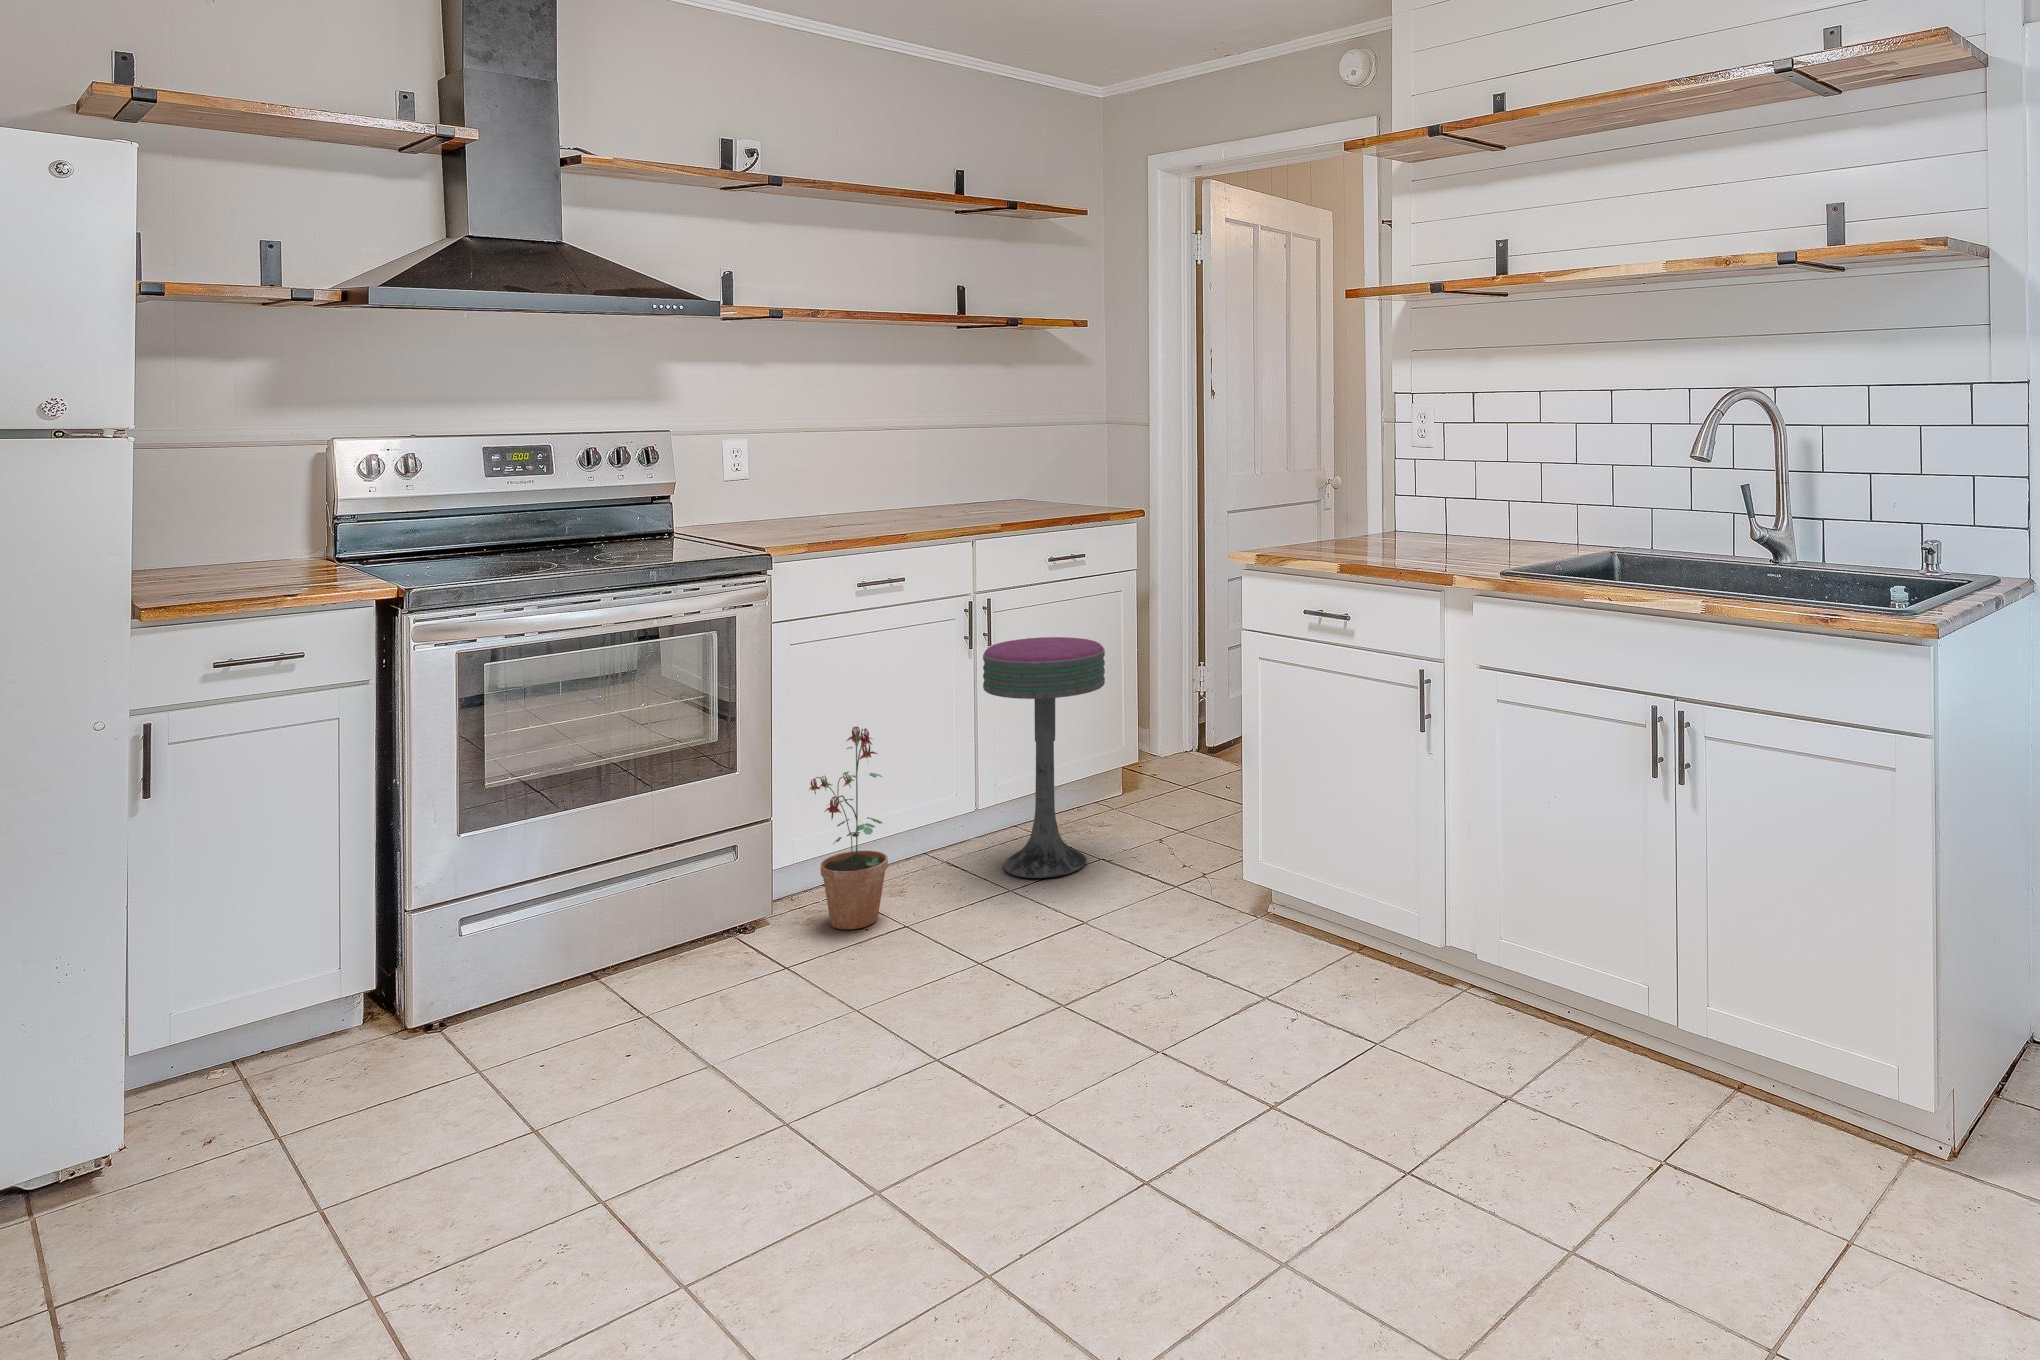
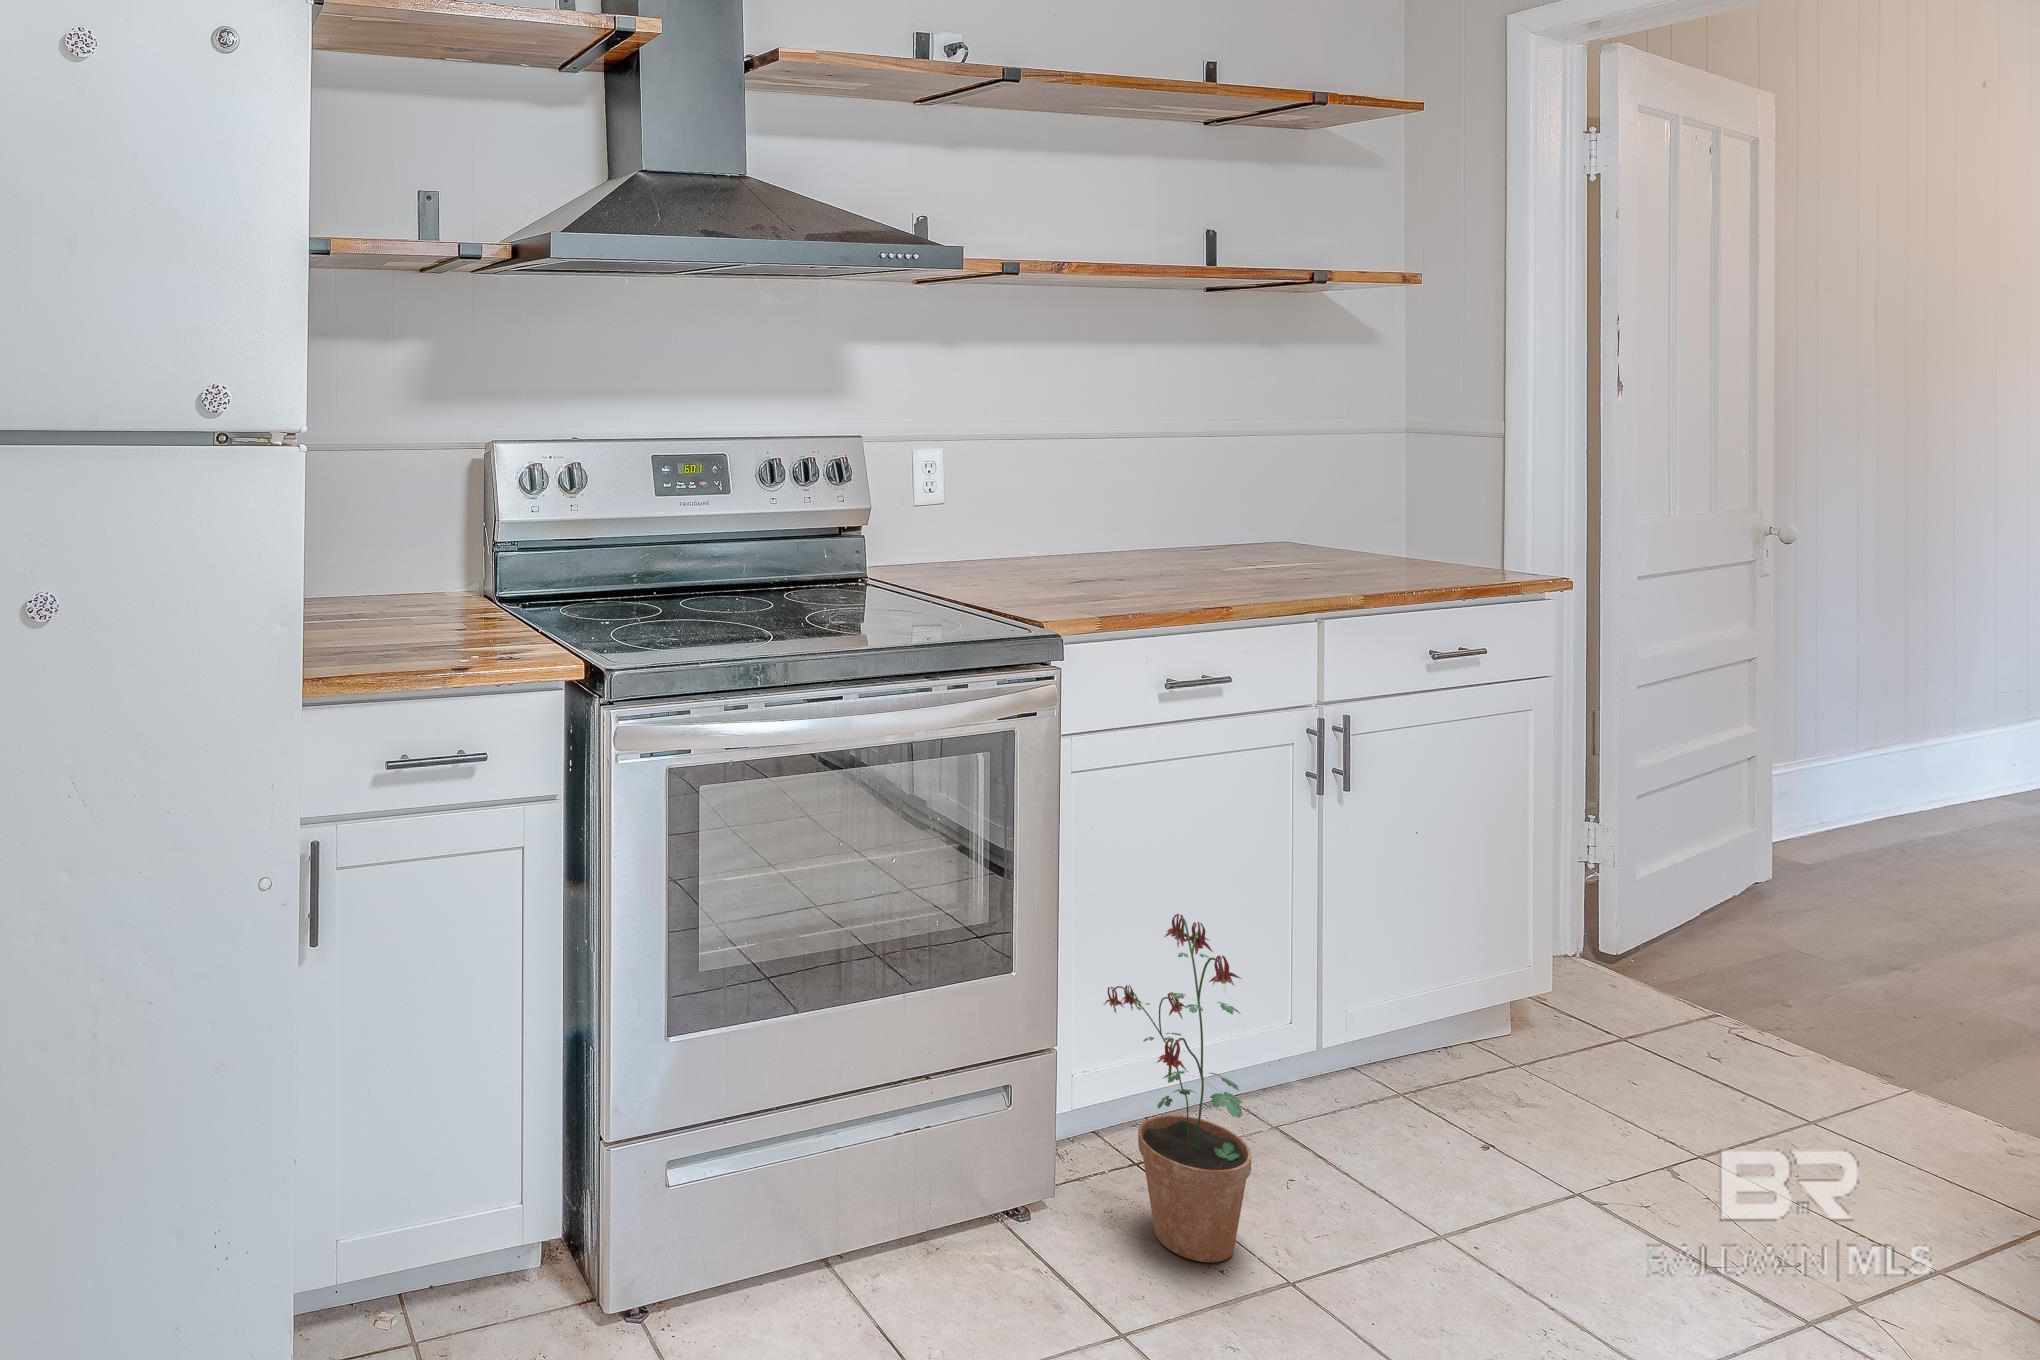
bar stool: present [983,637,1105,878] -> none [1356,784,1598,1218]

